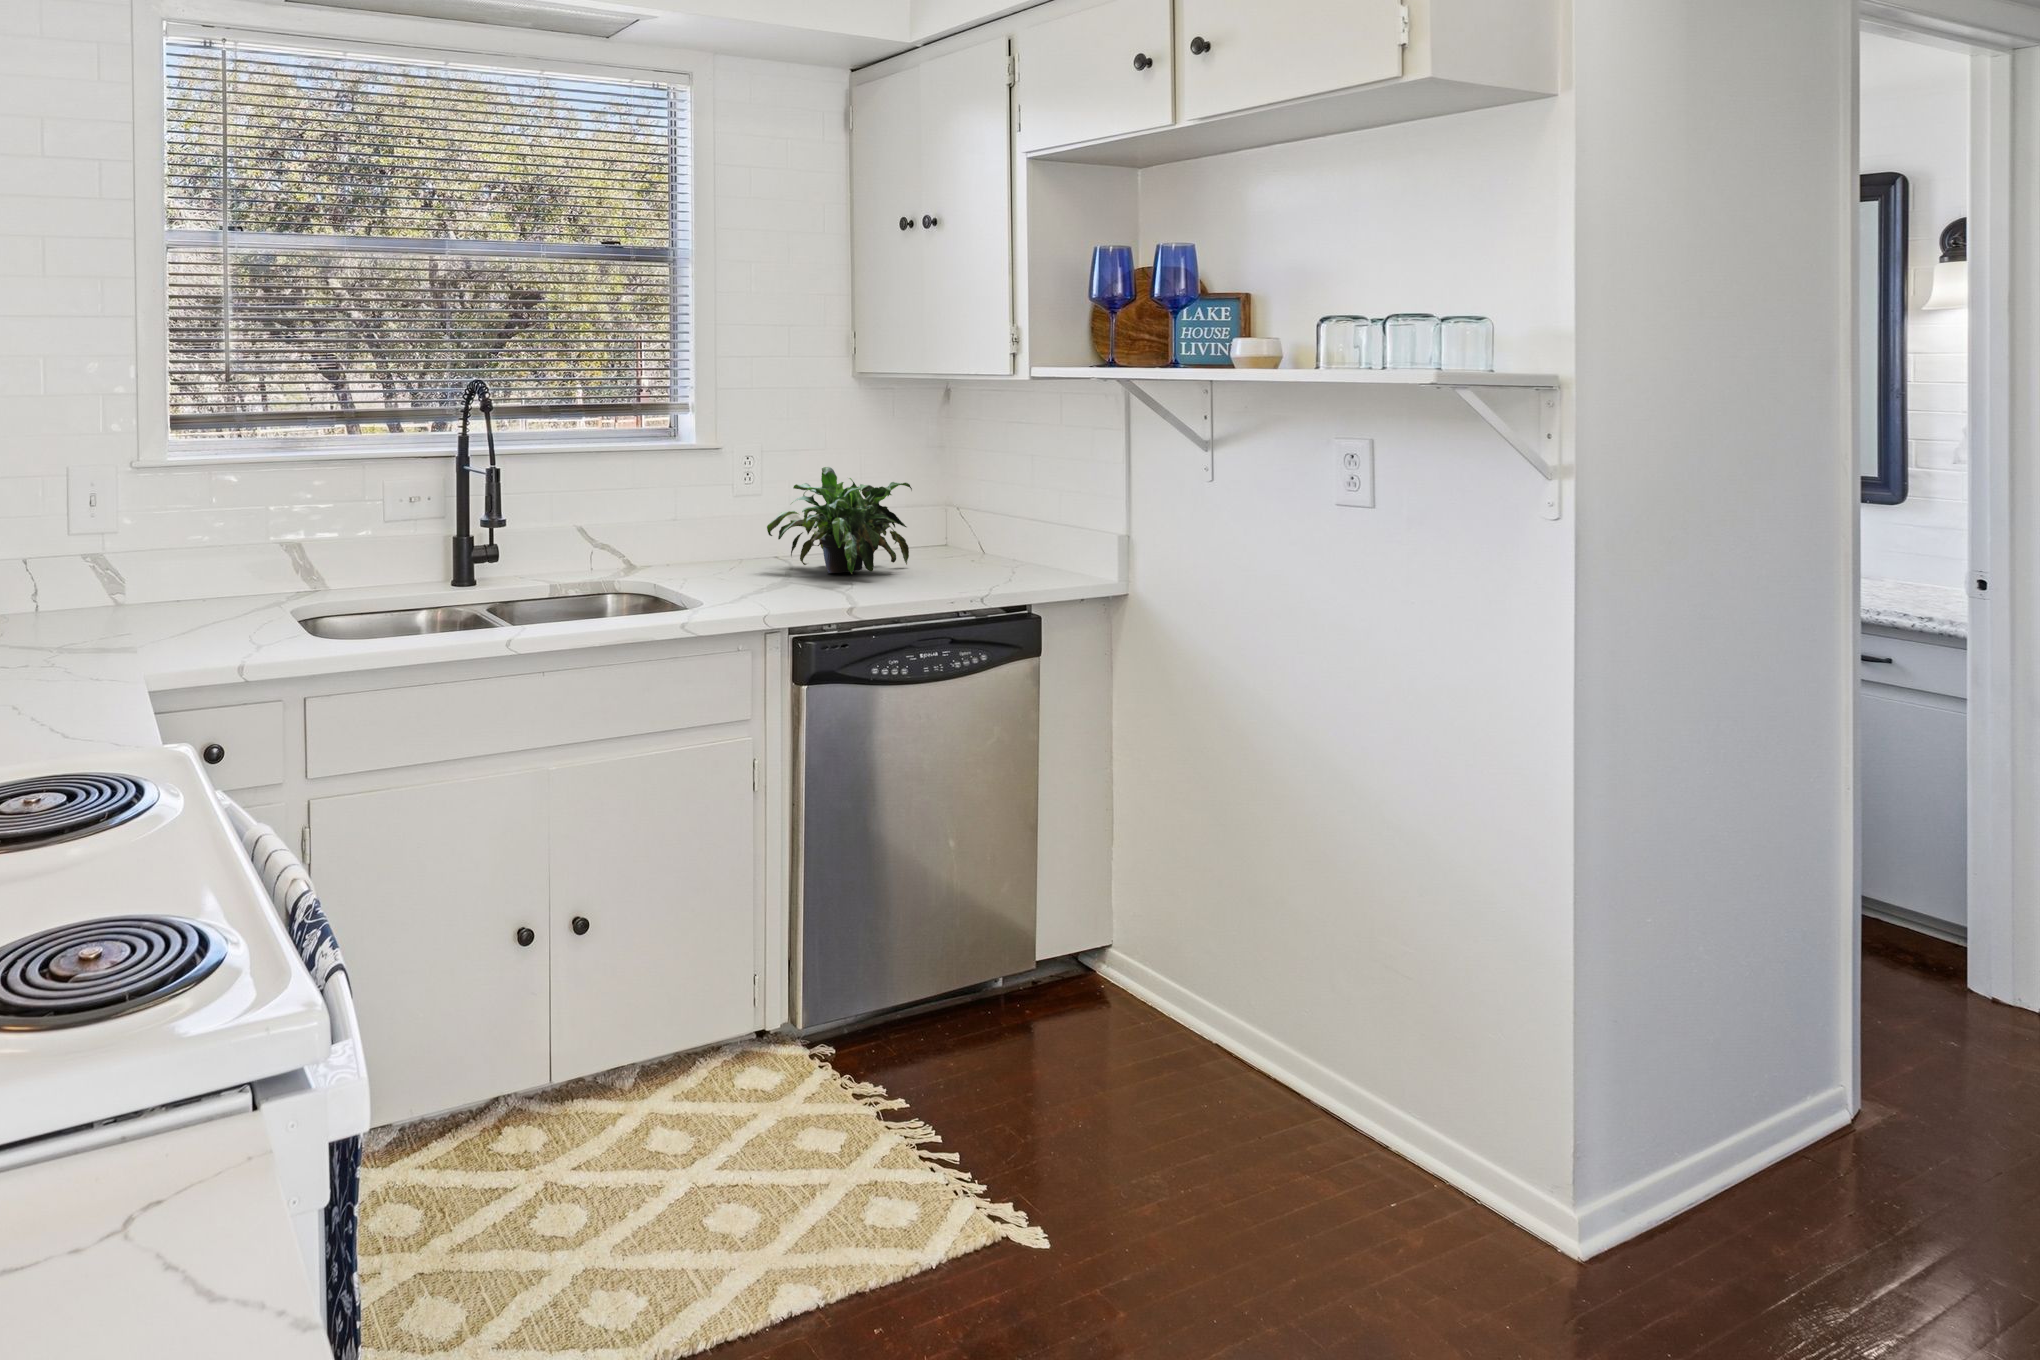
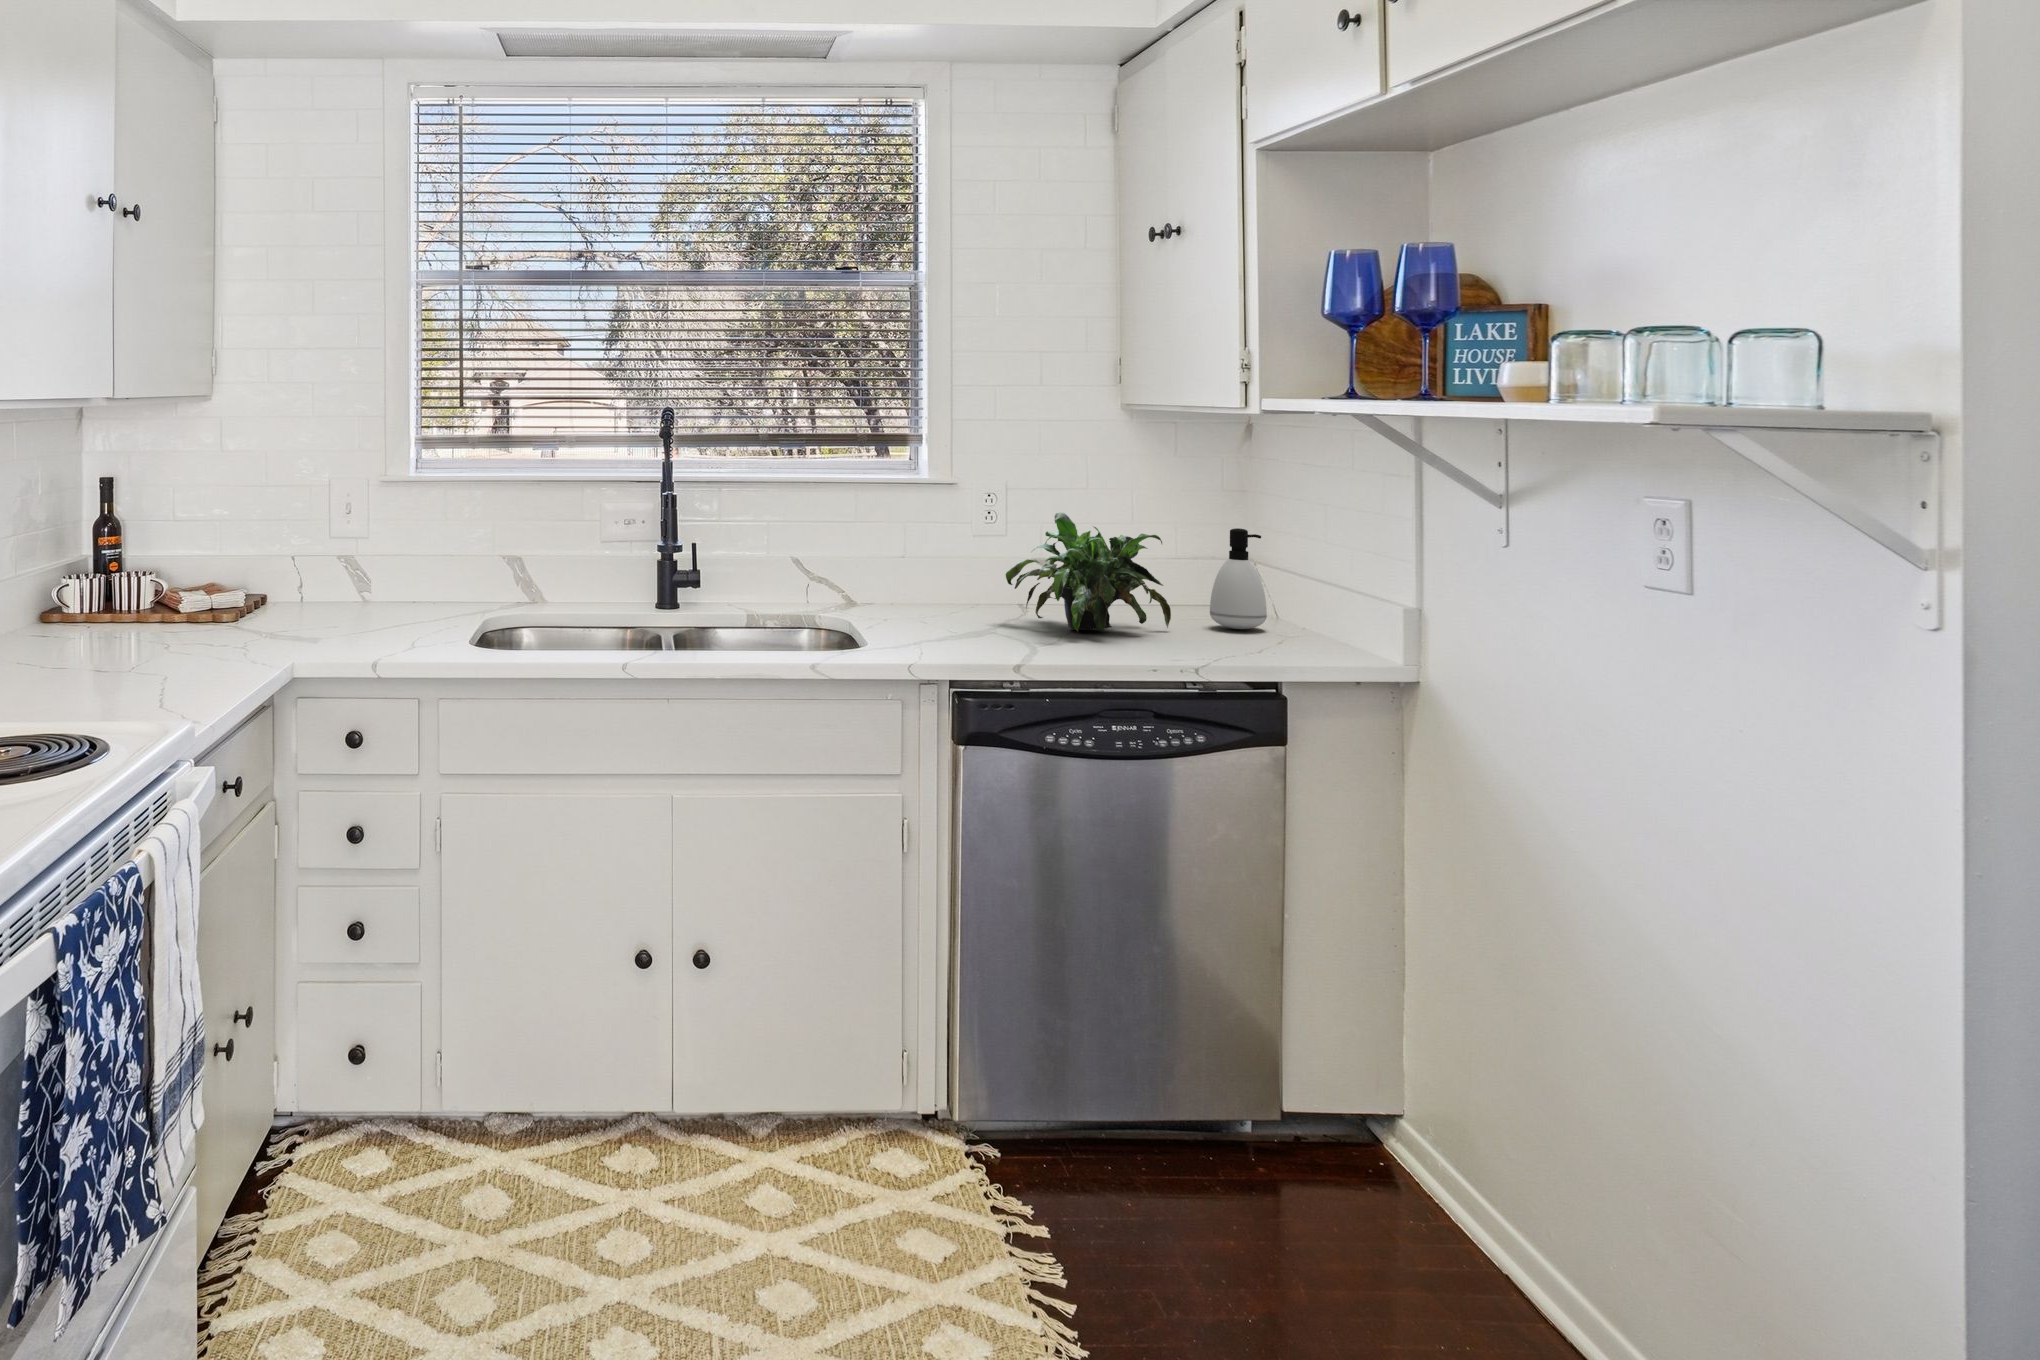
soap dispenser: none [932,473,979,561] -> present [1210,528,1267,629]

